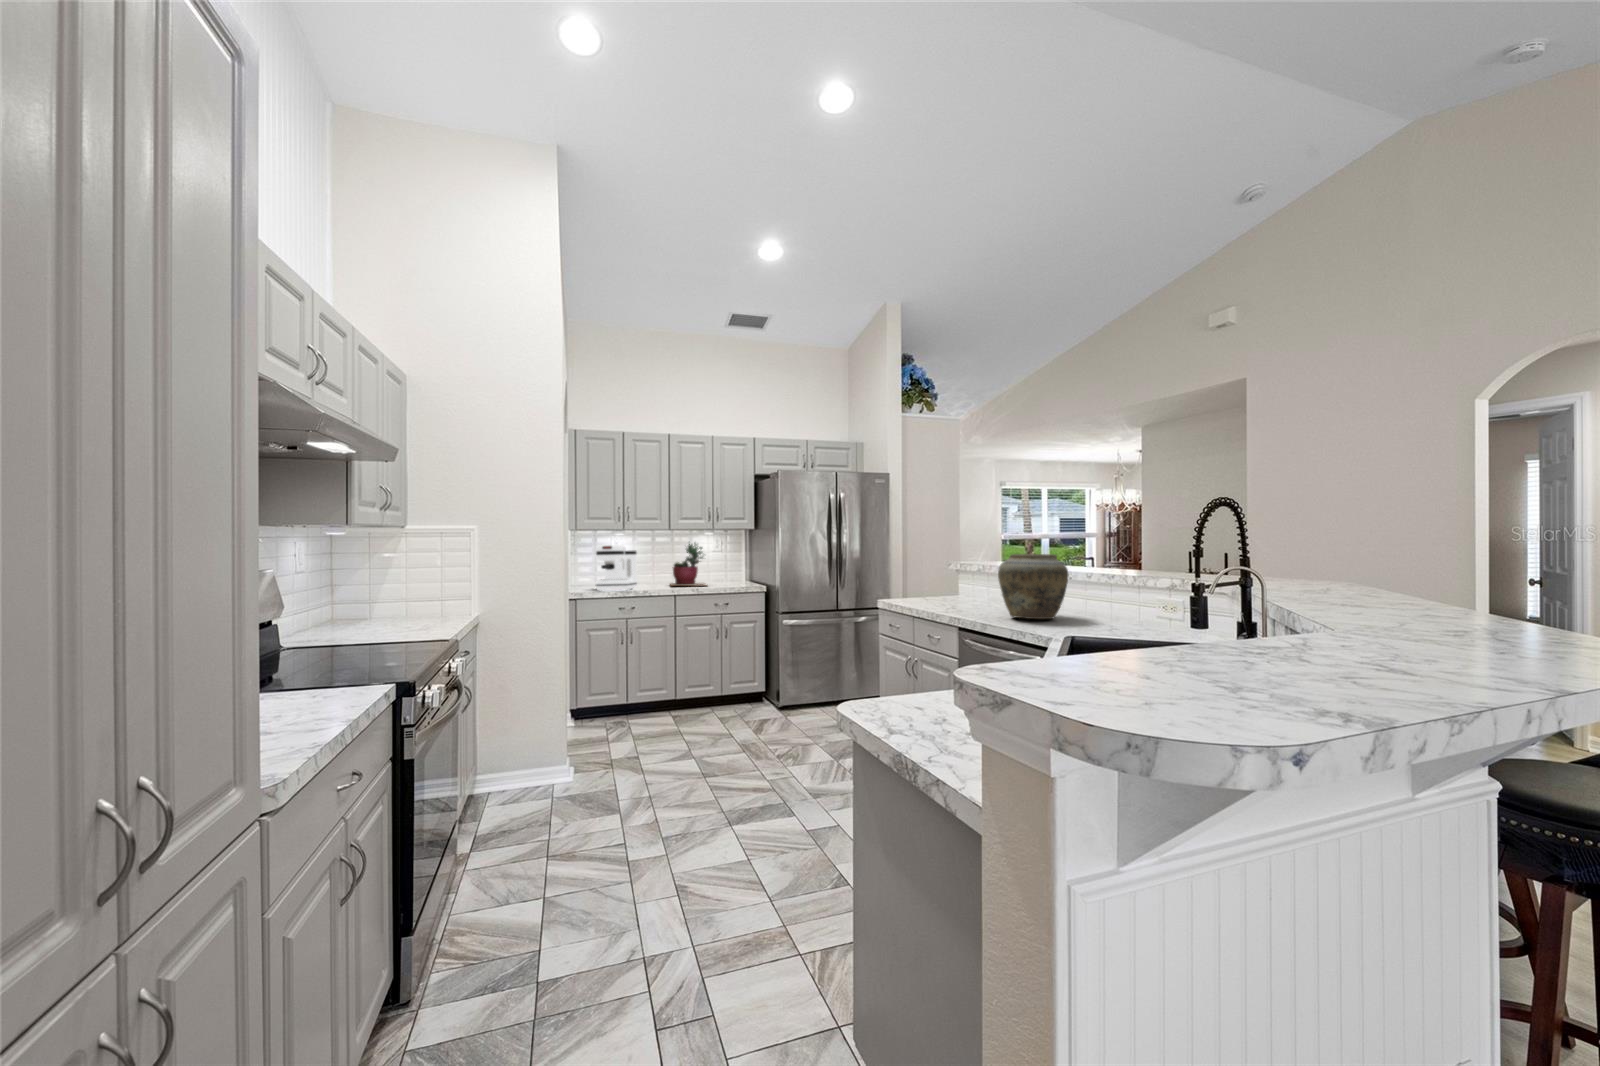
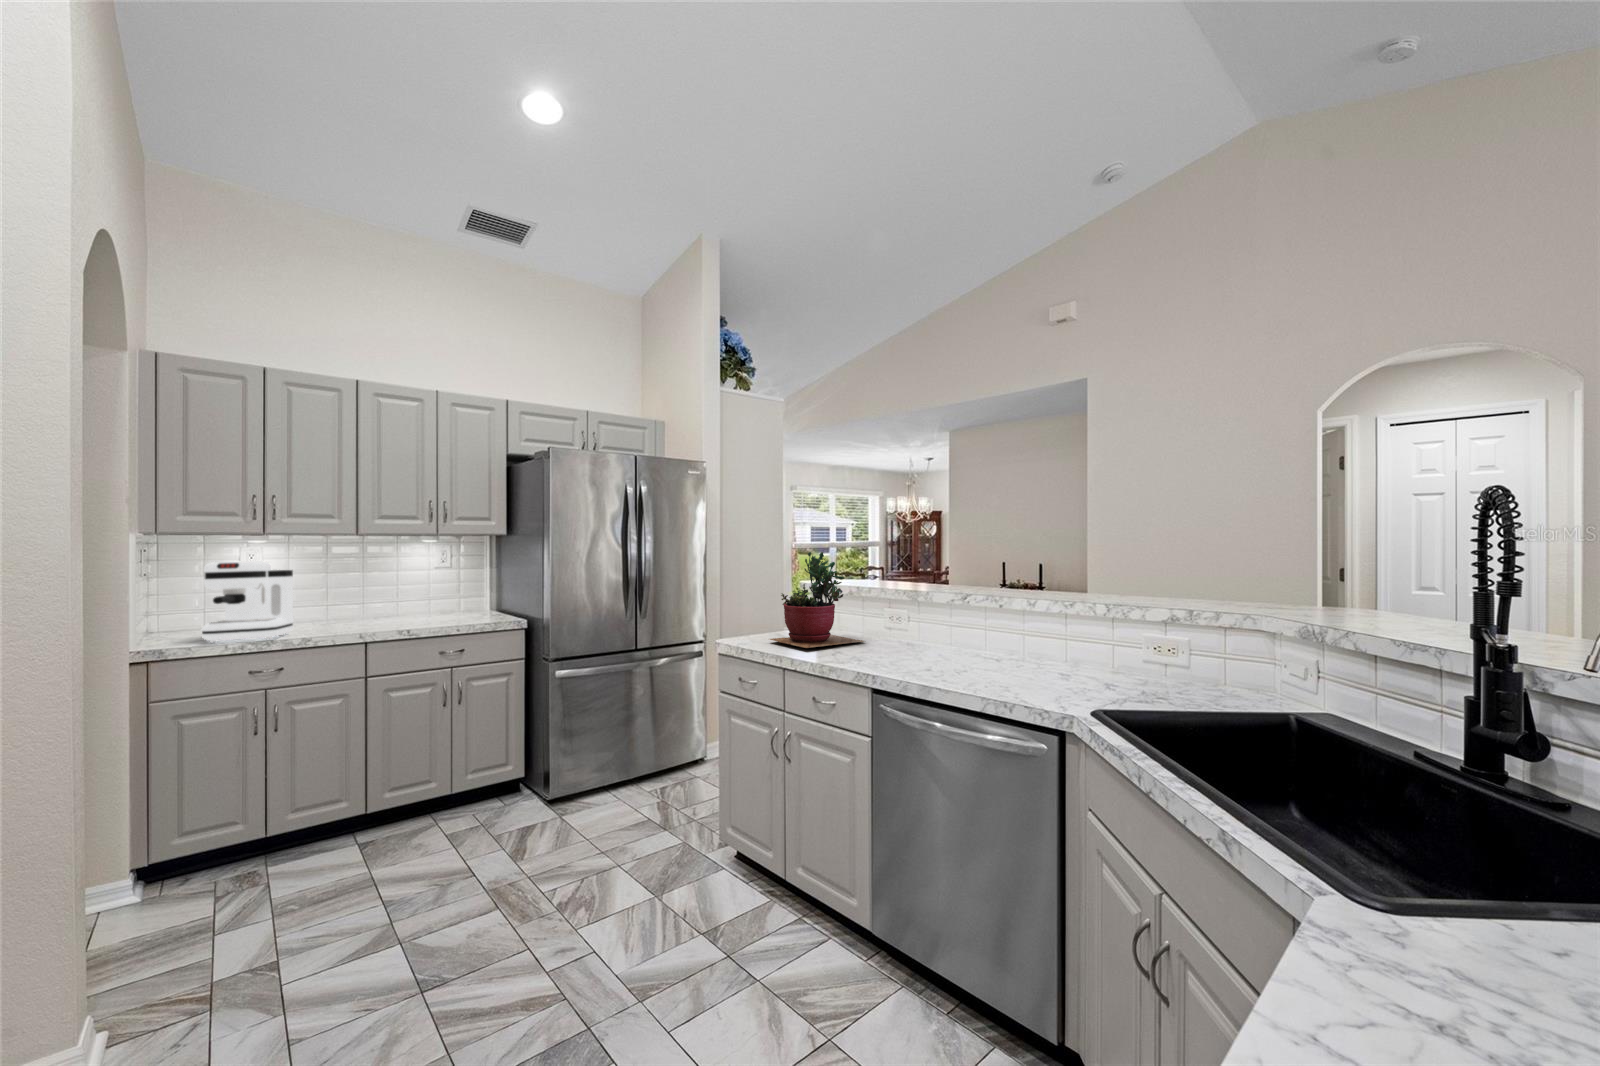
succulent plant: present [670,543,706,586] -> present [770,552,863,648]
vase: present [998,554,1068,619] -> none [926,571,1028,670]

